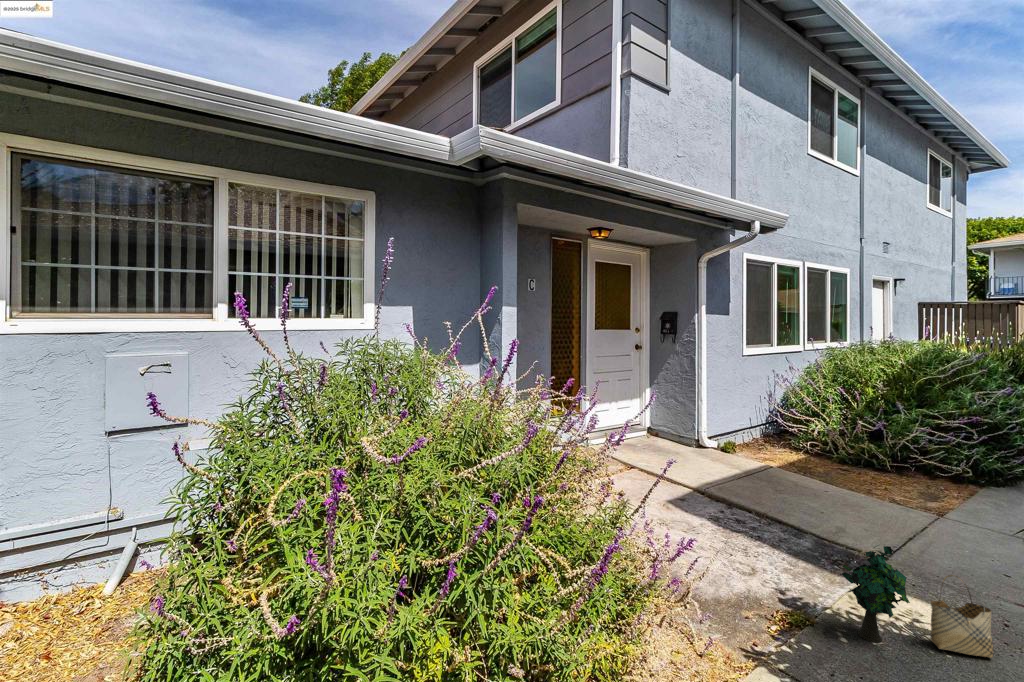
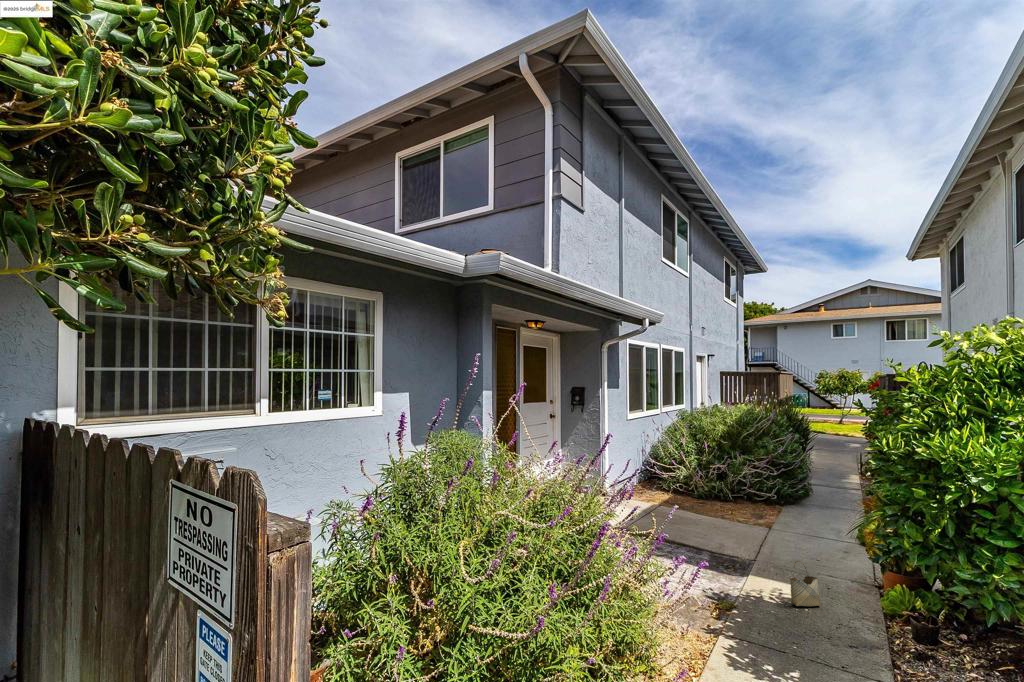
decorative plant: present [840,546,910,643] -> none [744,548,782,610]

